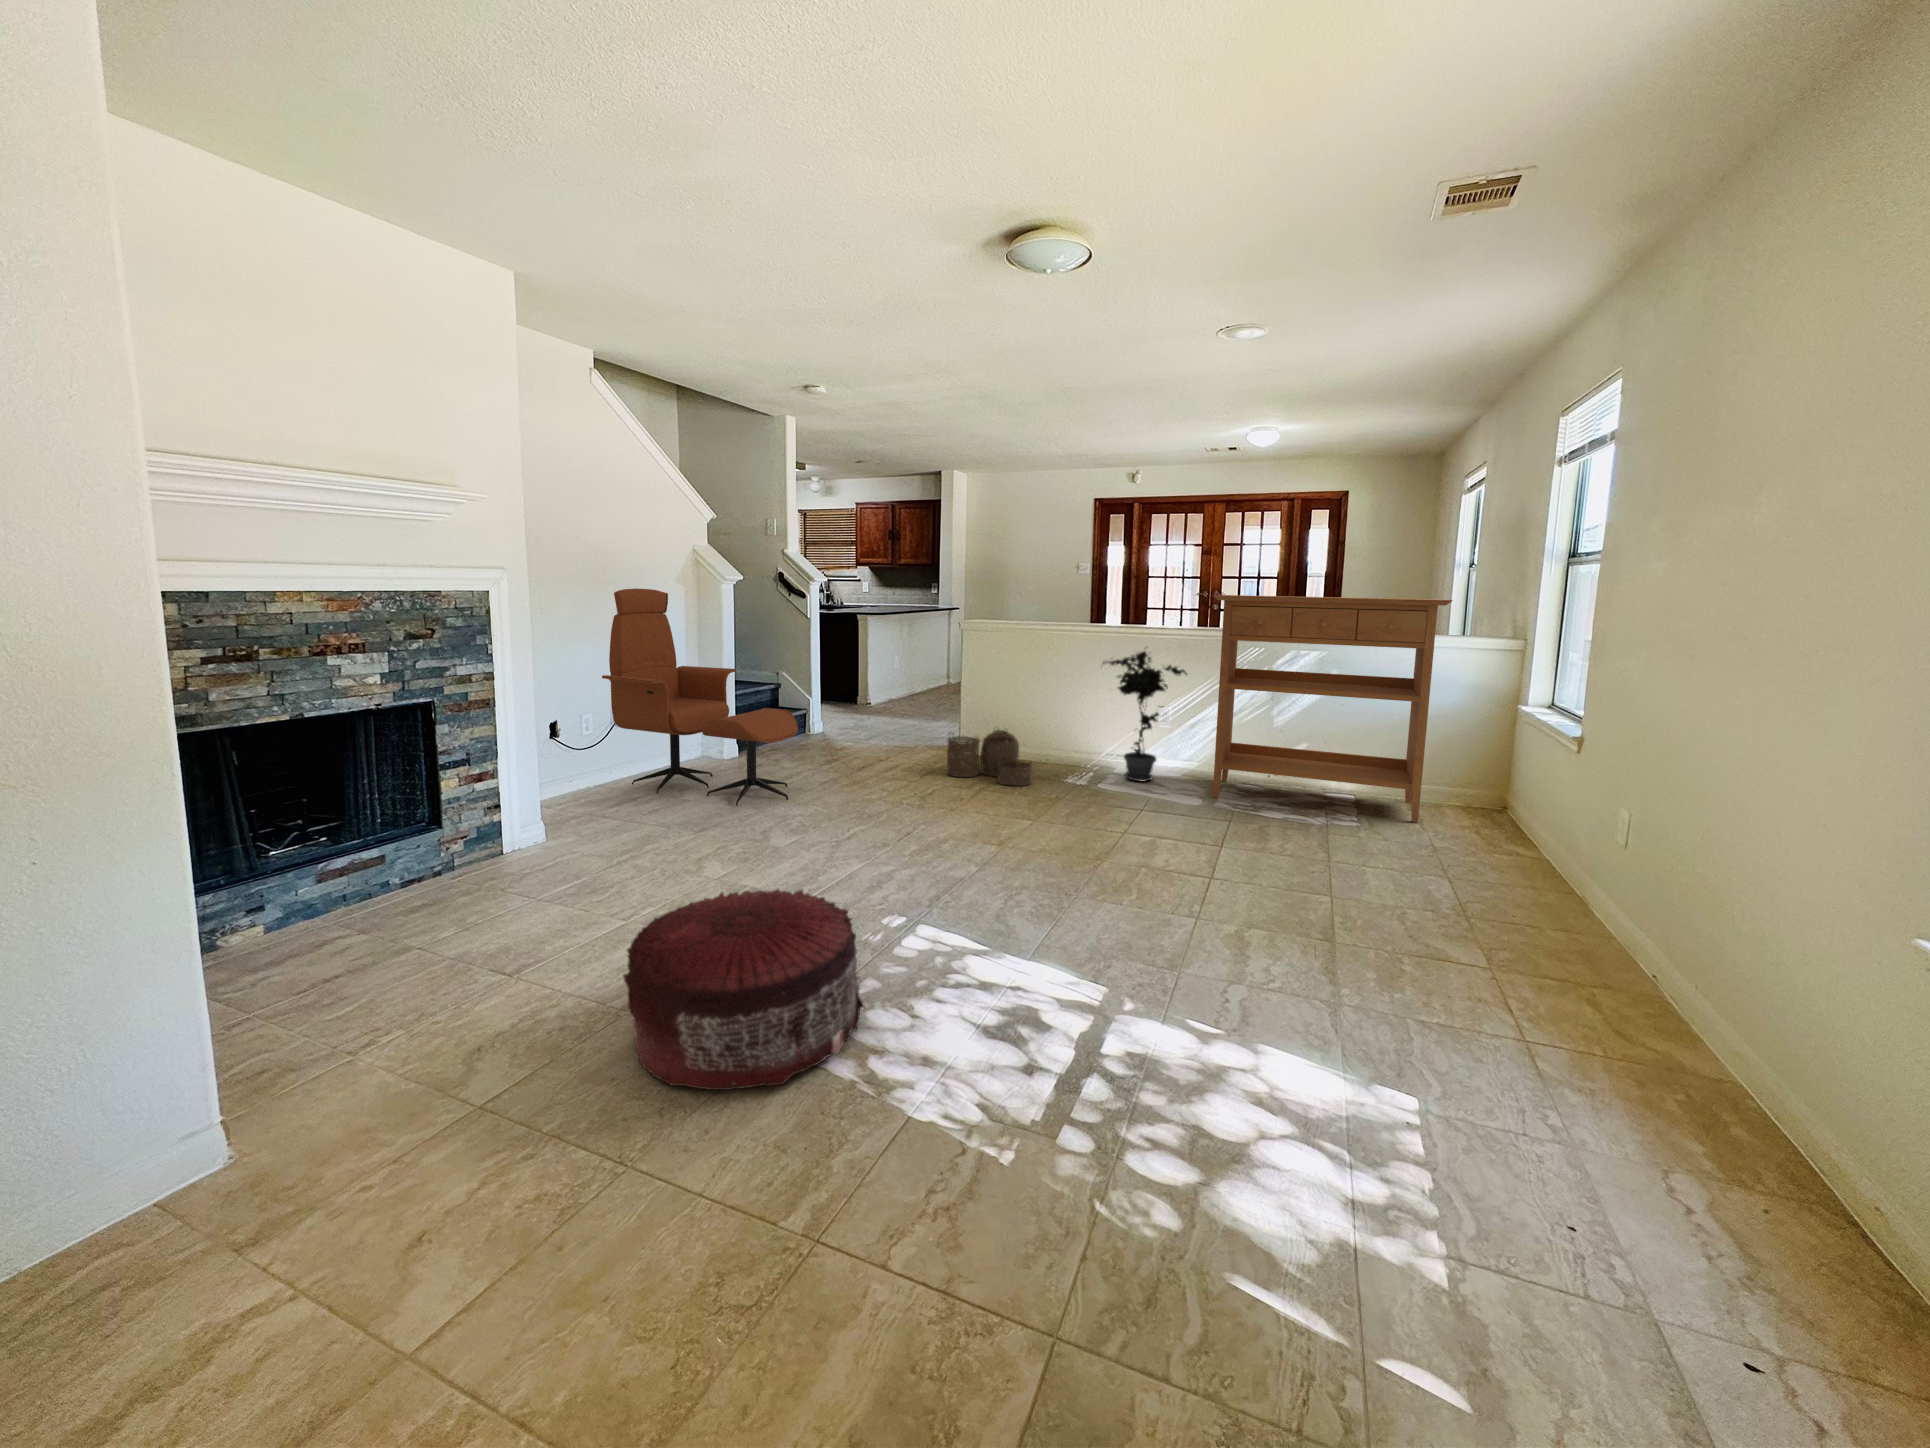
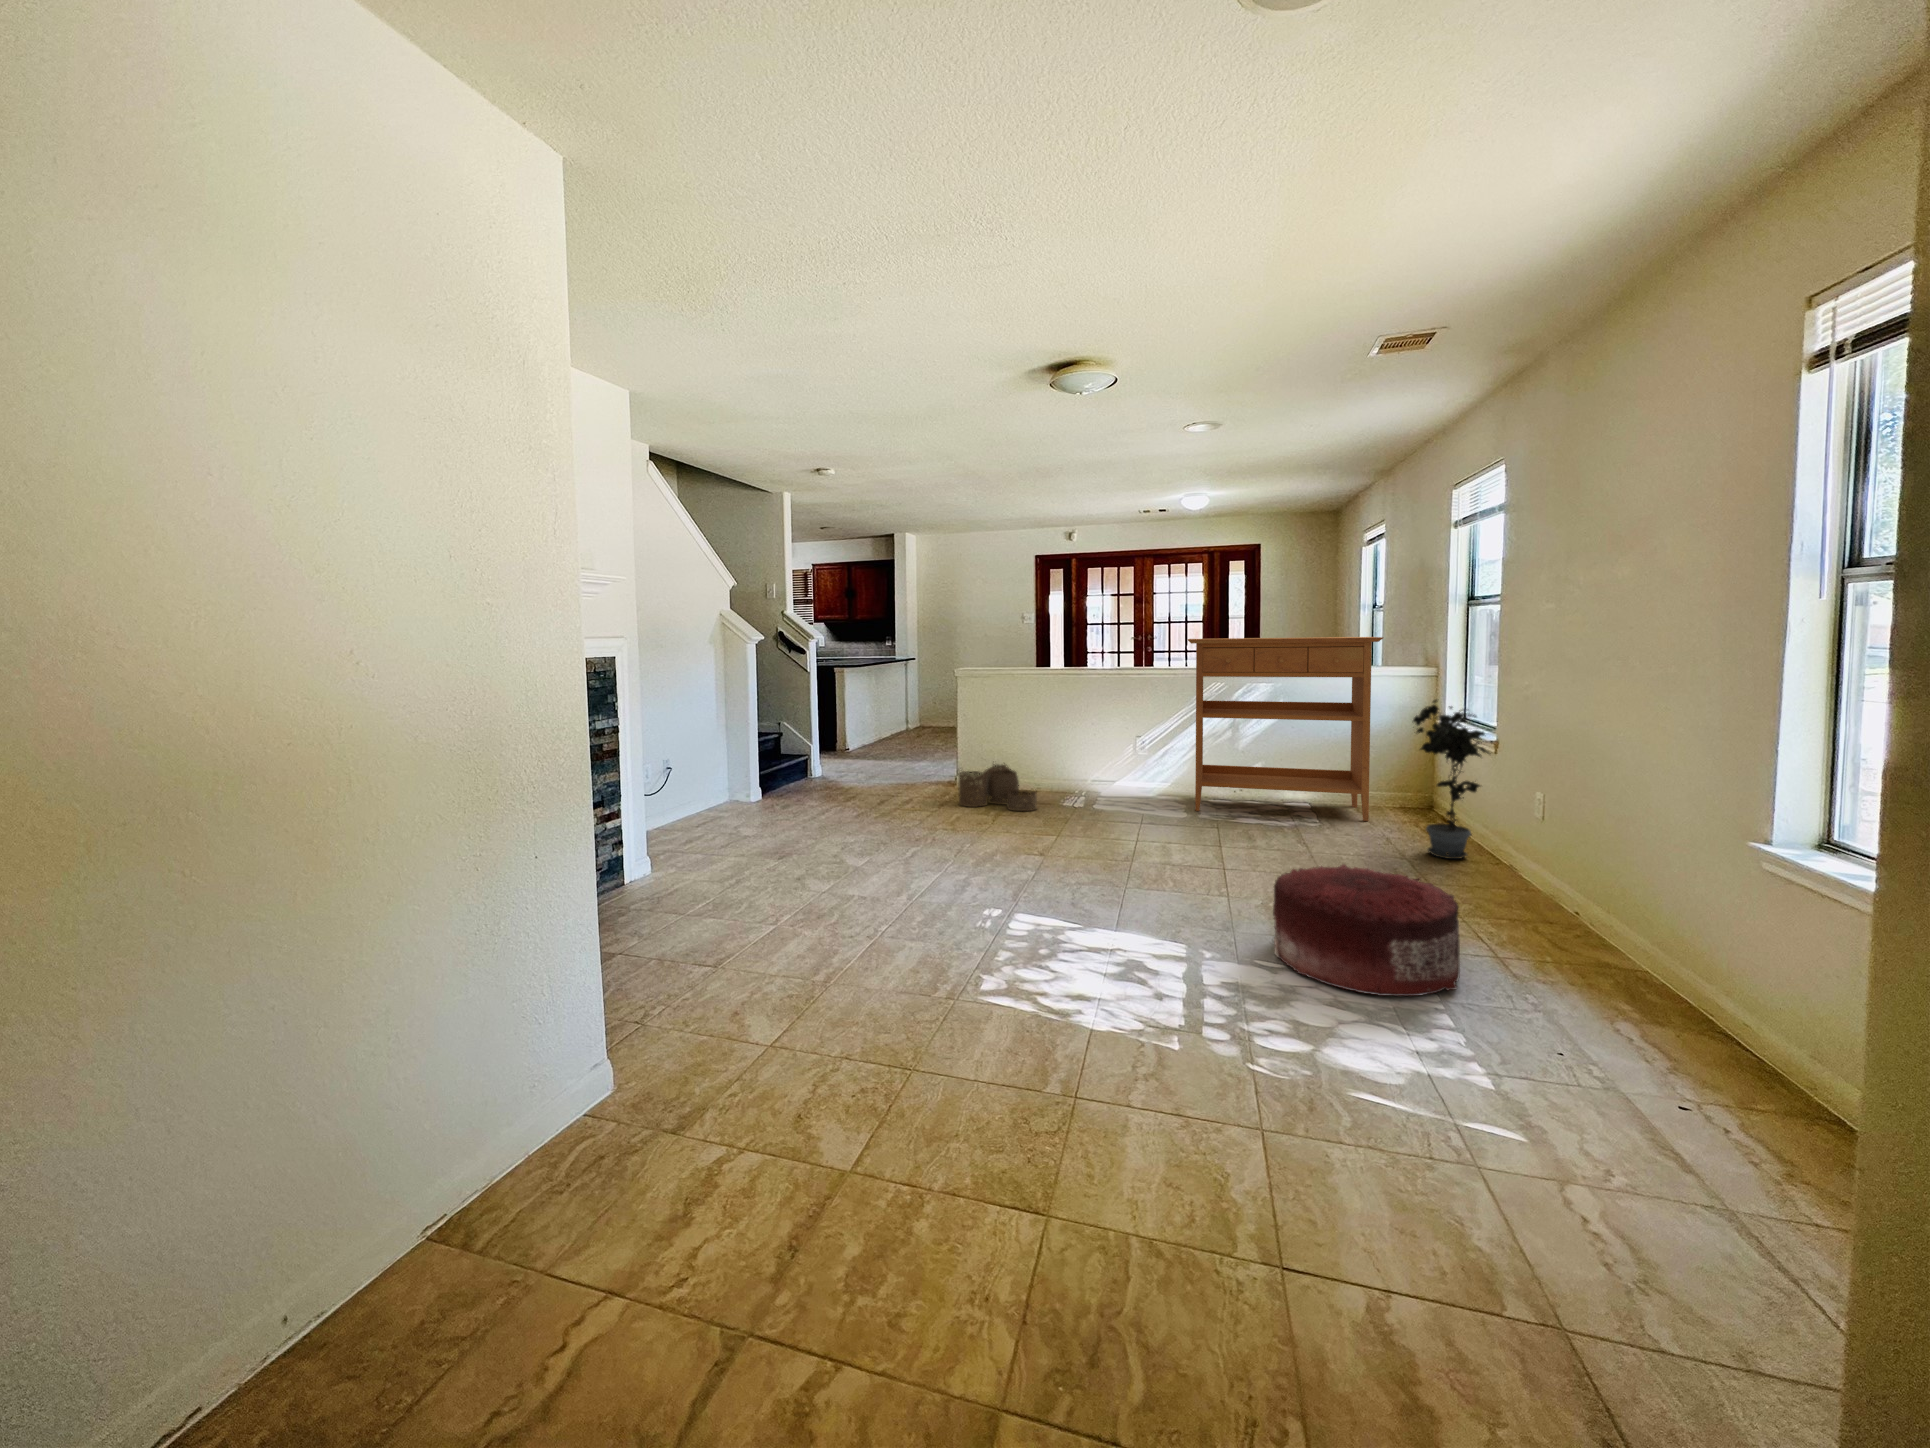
lounge chair: present [602,589,798,806] -> none [662,650,837,839]
potted plant: present [1103,651,1187,782] -> present [1413,700,1492,859]
pouf: present [623,889,864,1090] -> present [1273,864,1460,996]

